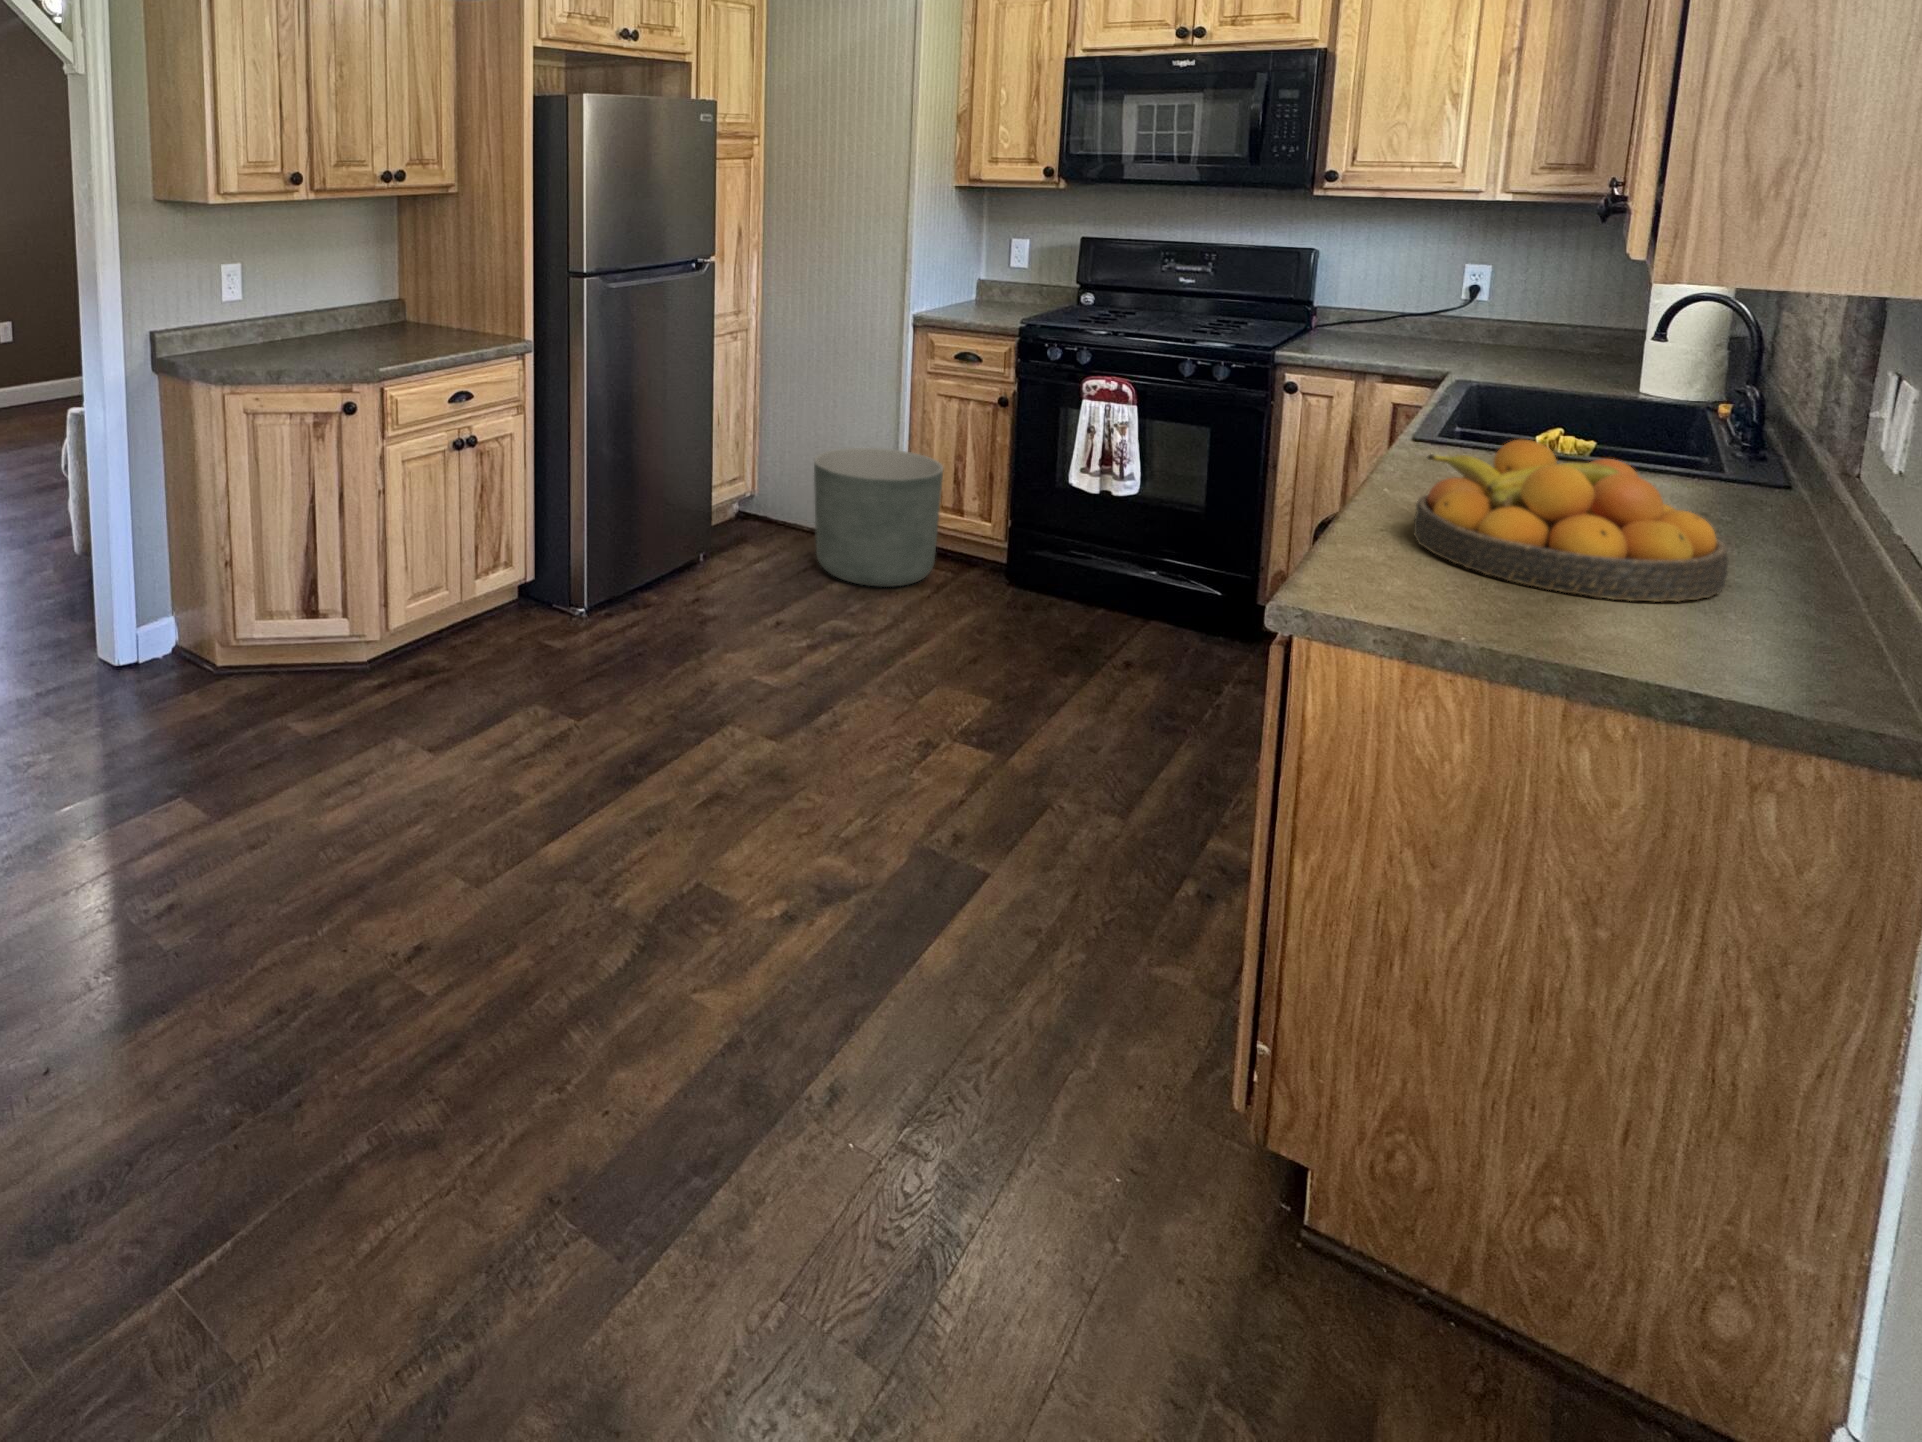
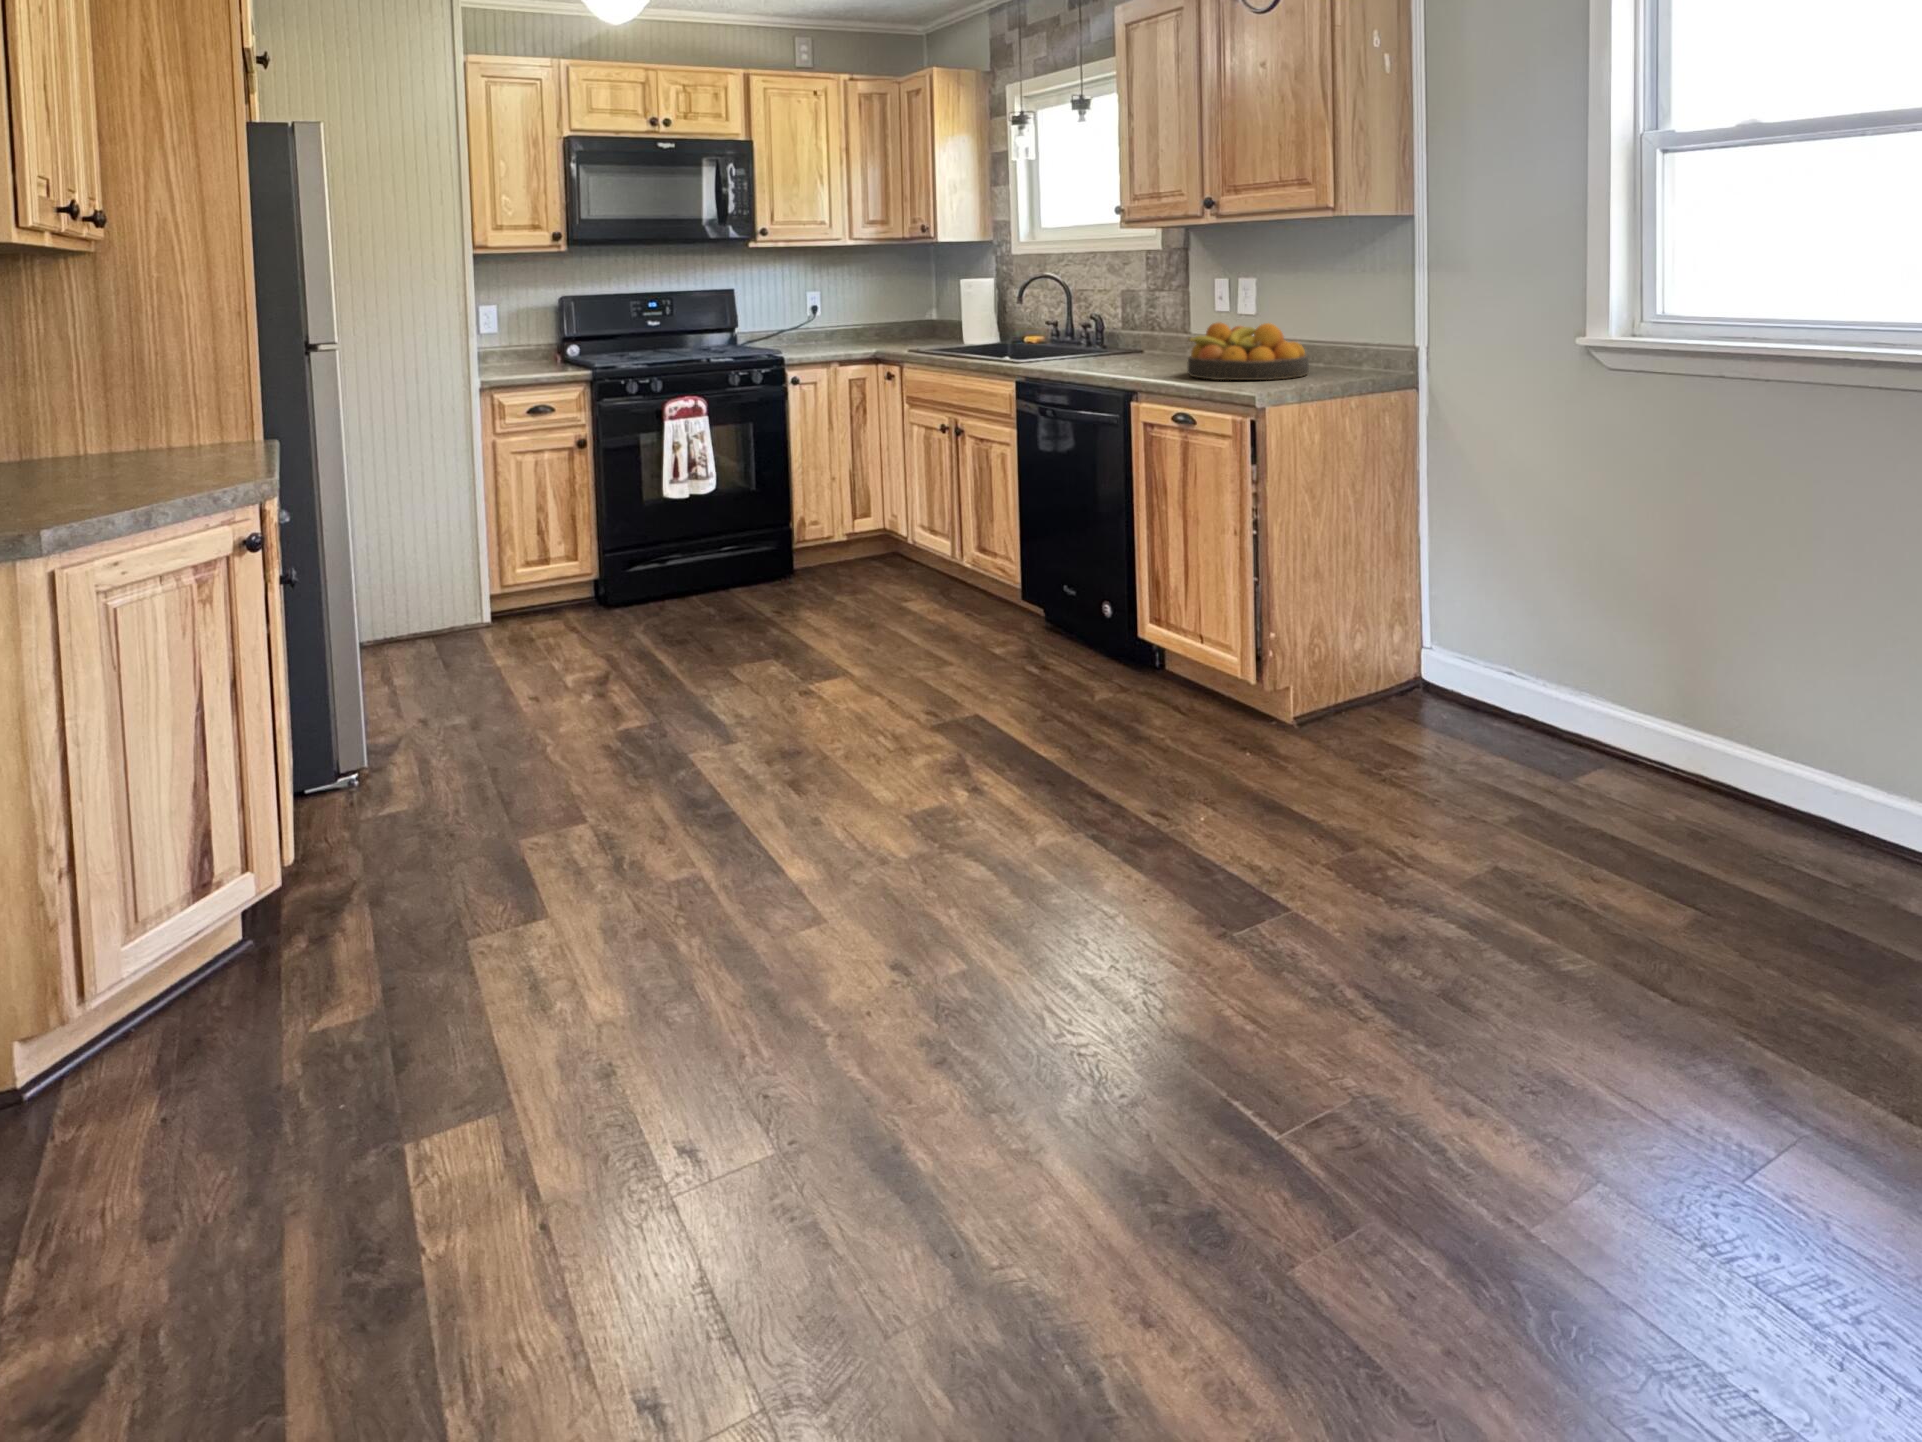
planter: present [814,448,943,587] -> none [435,515,572,656]

